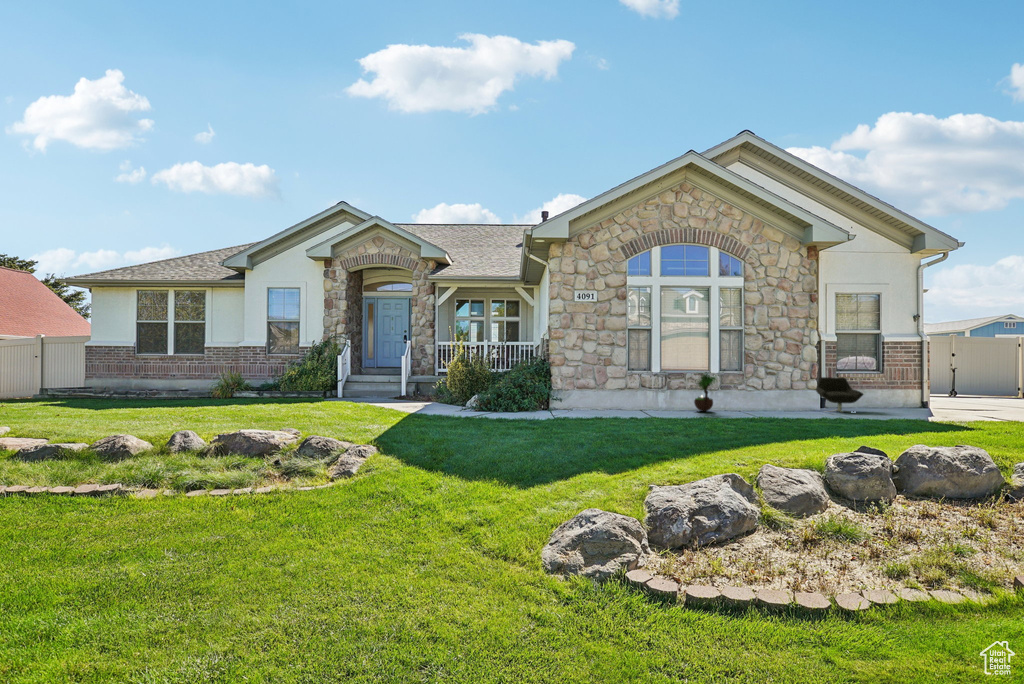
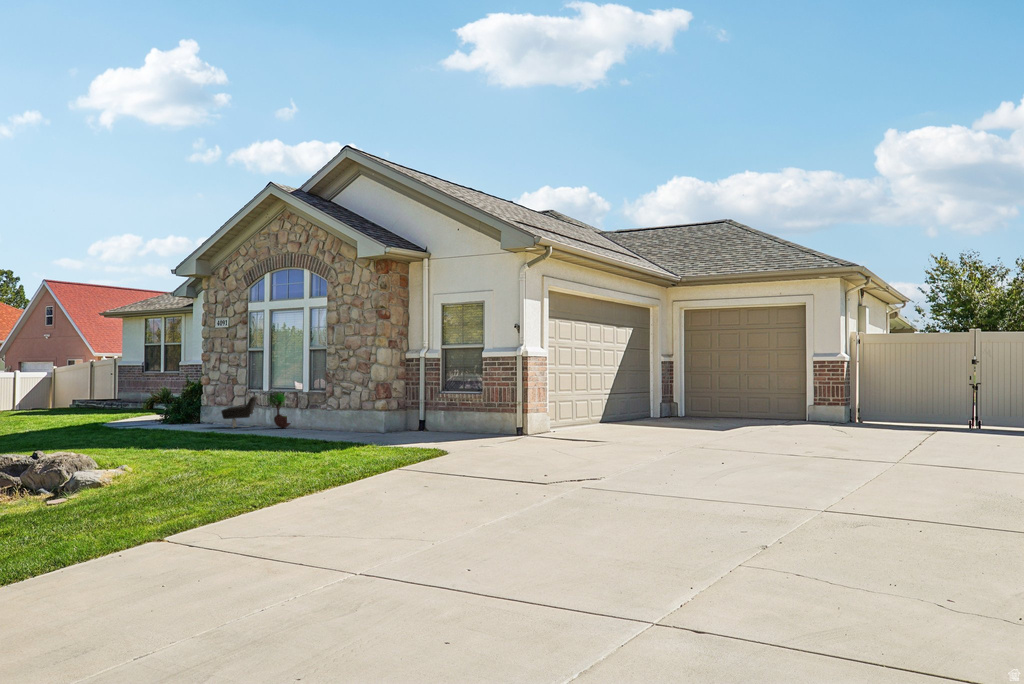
lounge chair: present [816,377,863,413] -> present [221,396,257,428]

